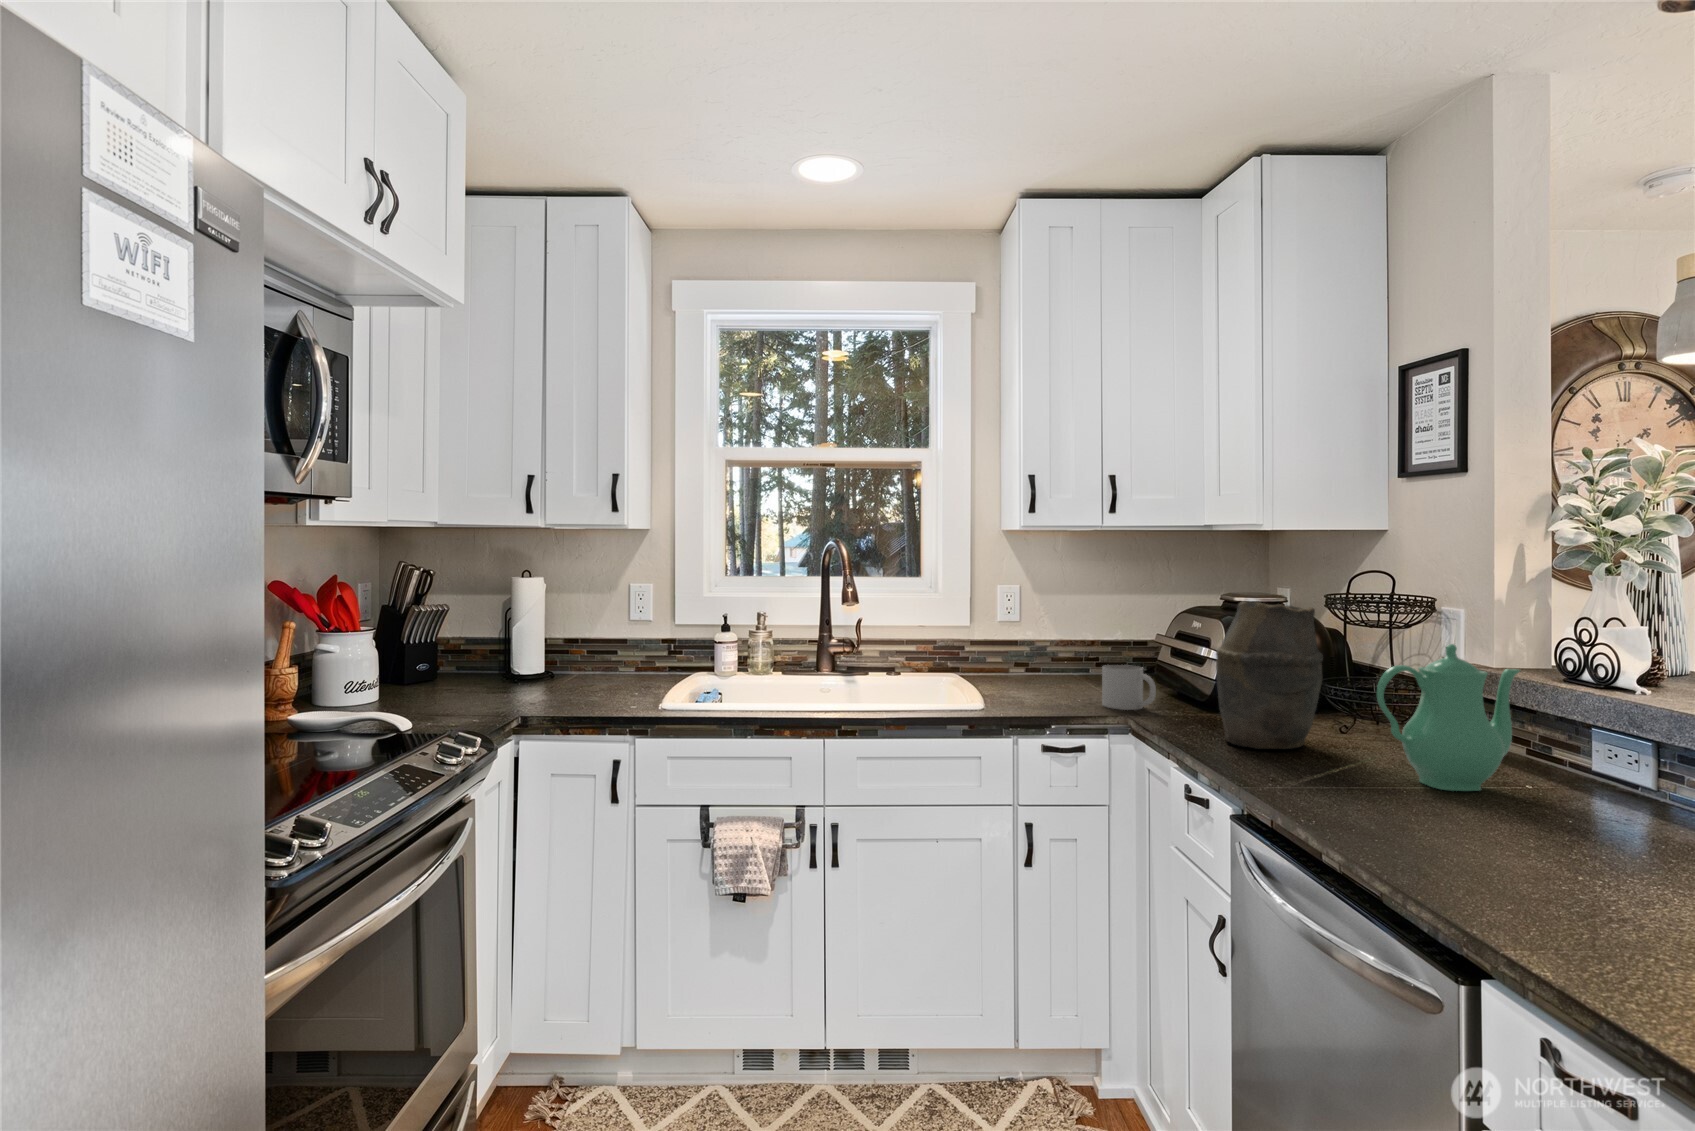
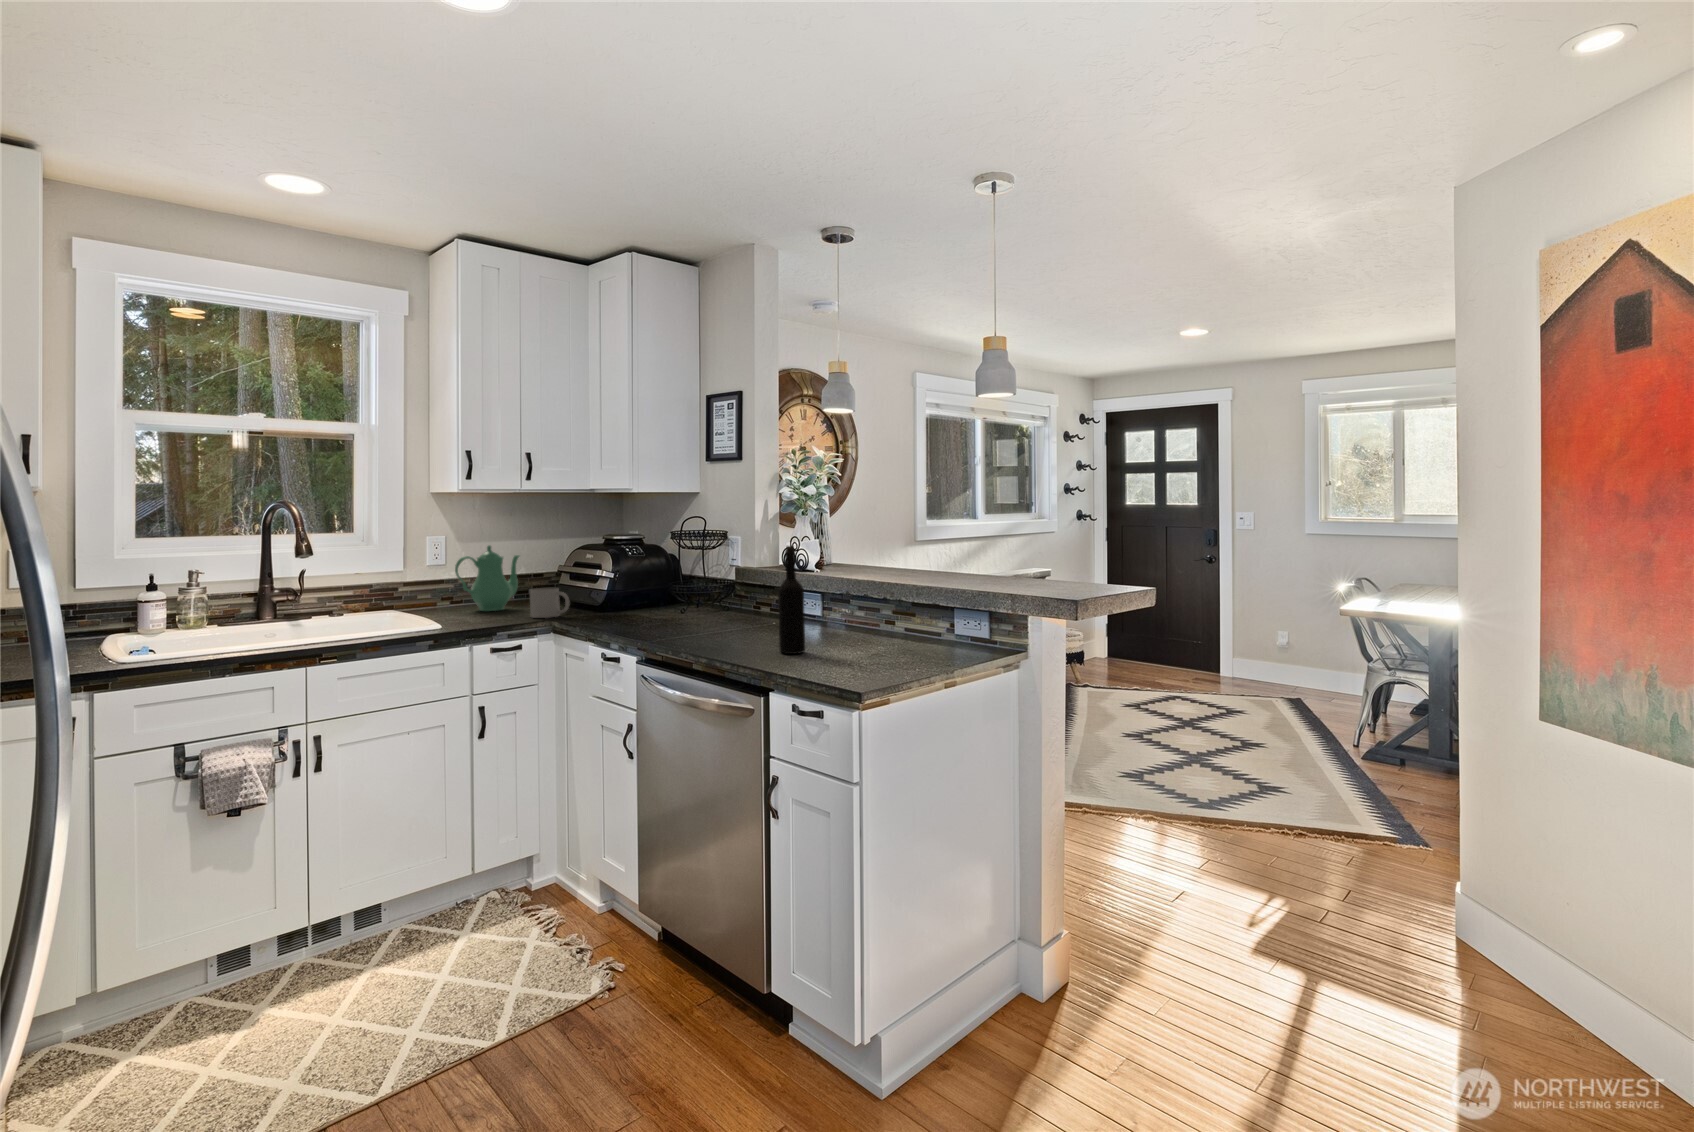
vase: present [1216,601,1323,749] -> none [614,537,676,626]
teapot: present [1377,644,1520,791] -> present [455,545,519,611]
wine bottle: none [1533,646,1606,888] -> present [778,546,805,654]

